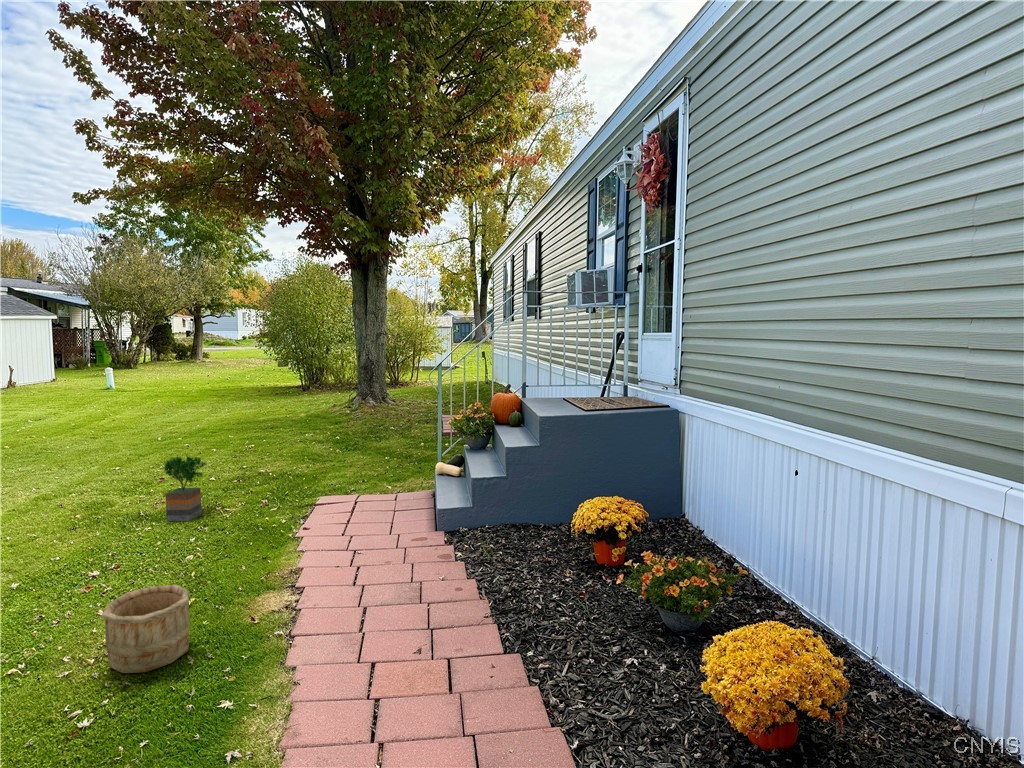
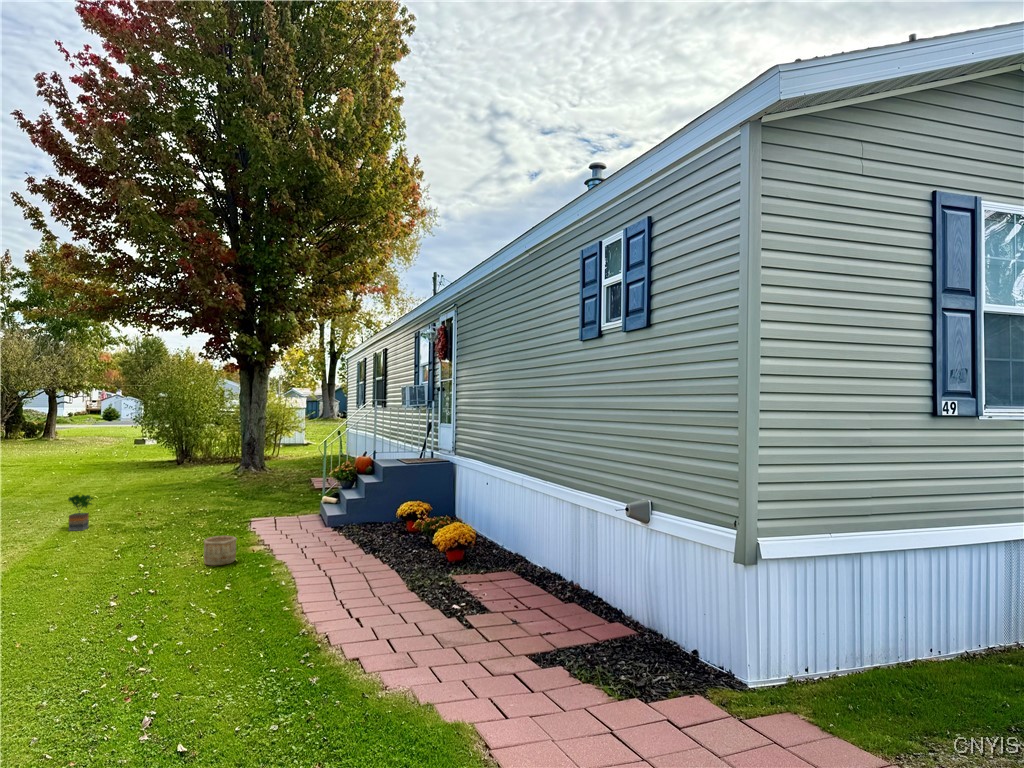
potted tree: present [164,456,206,521] -> present [68,495,93,531]

